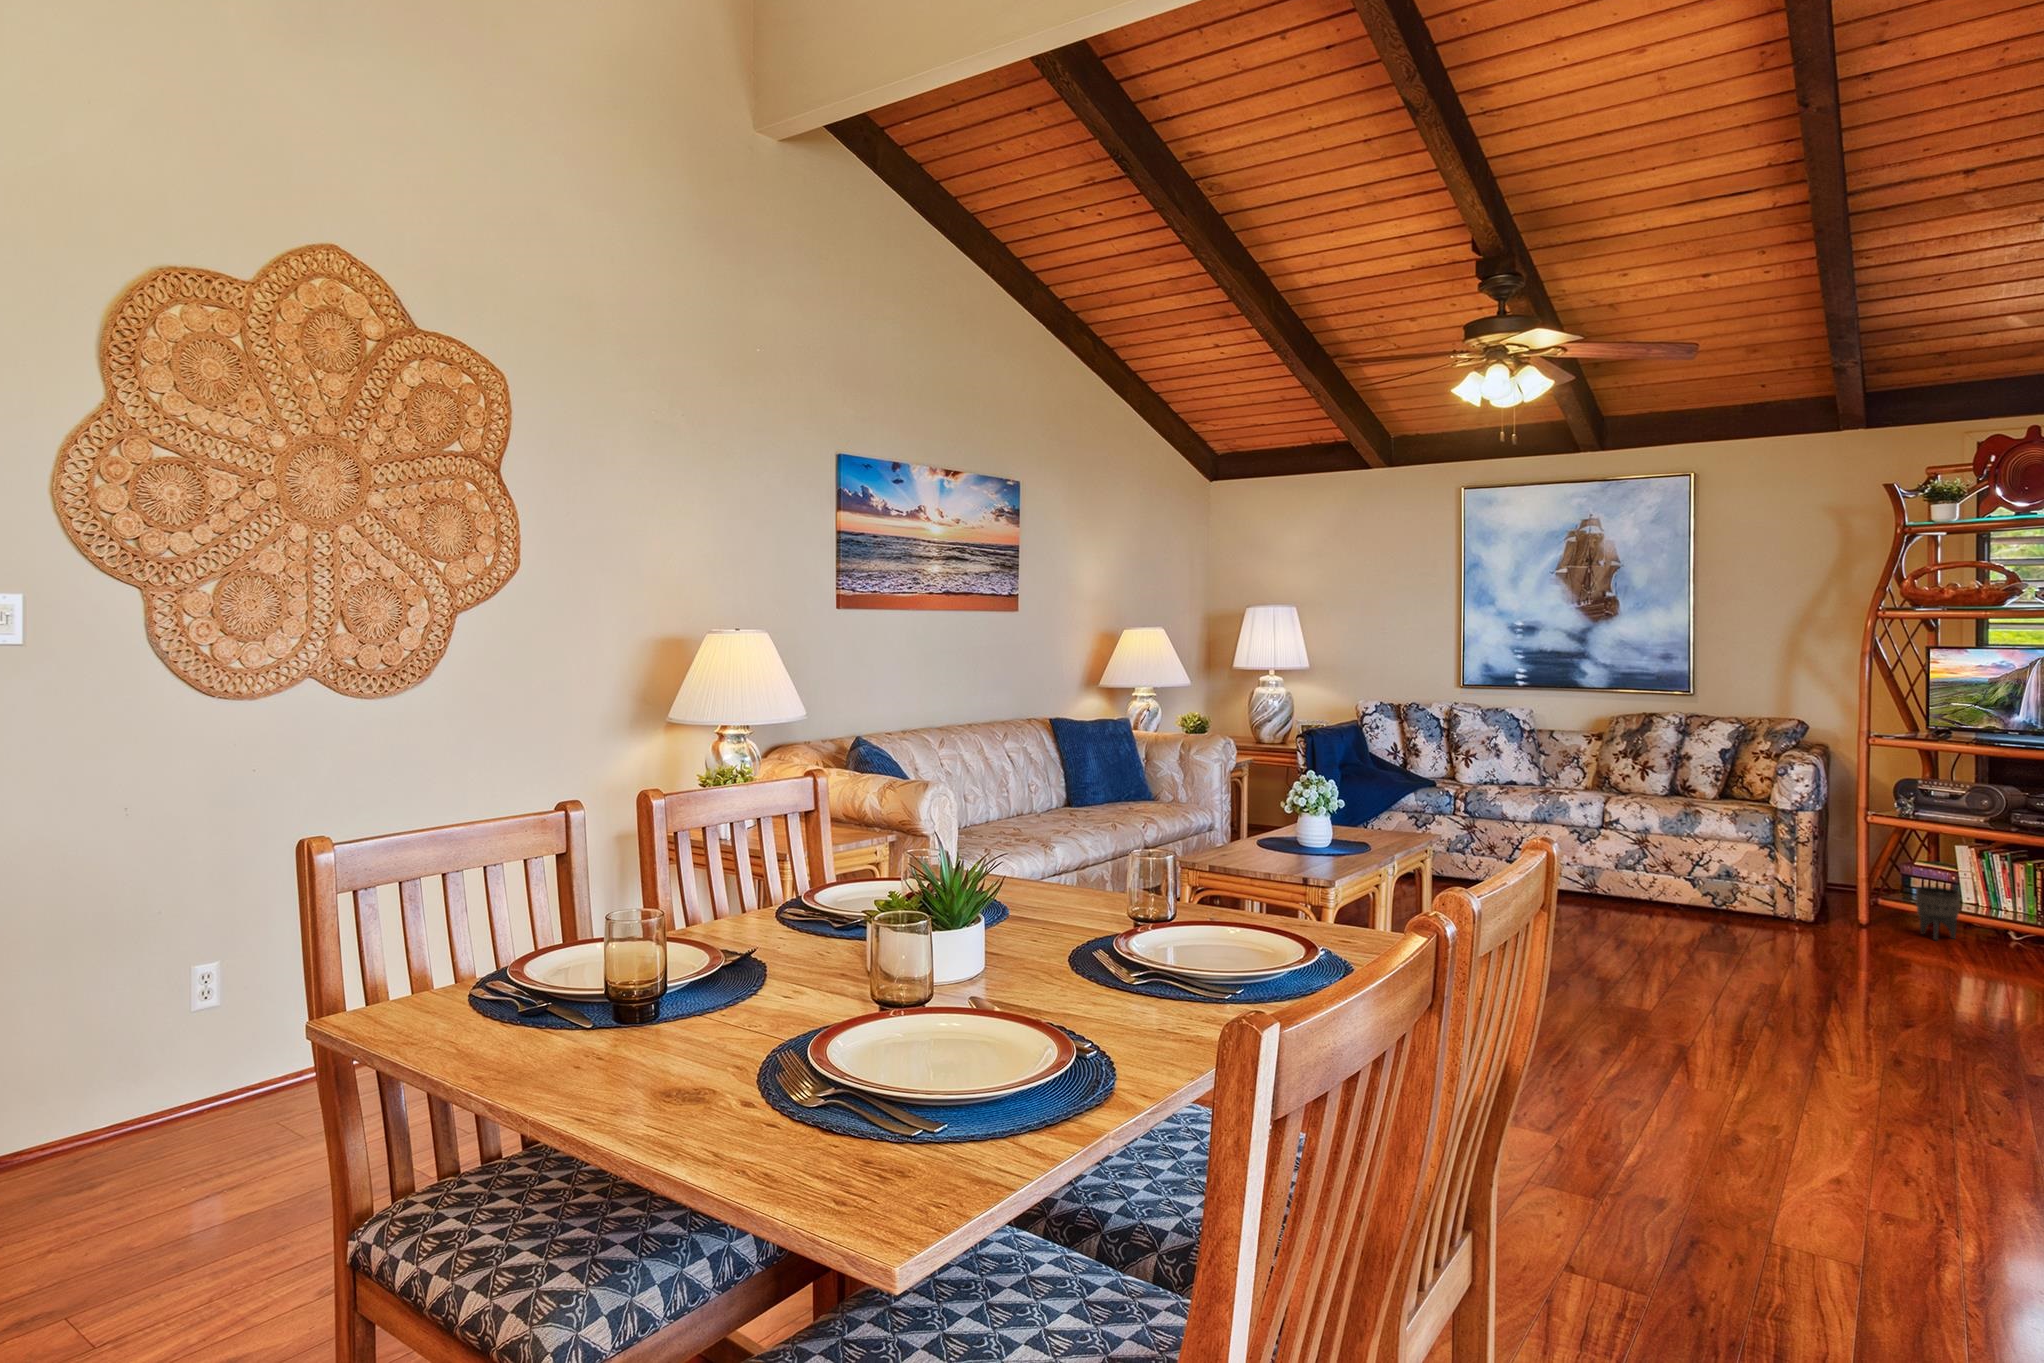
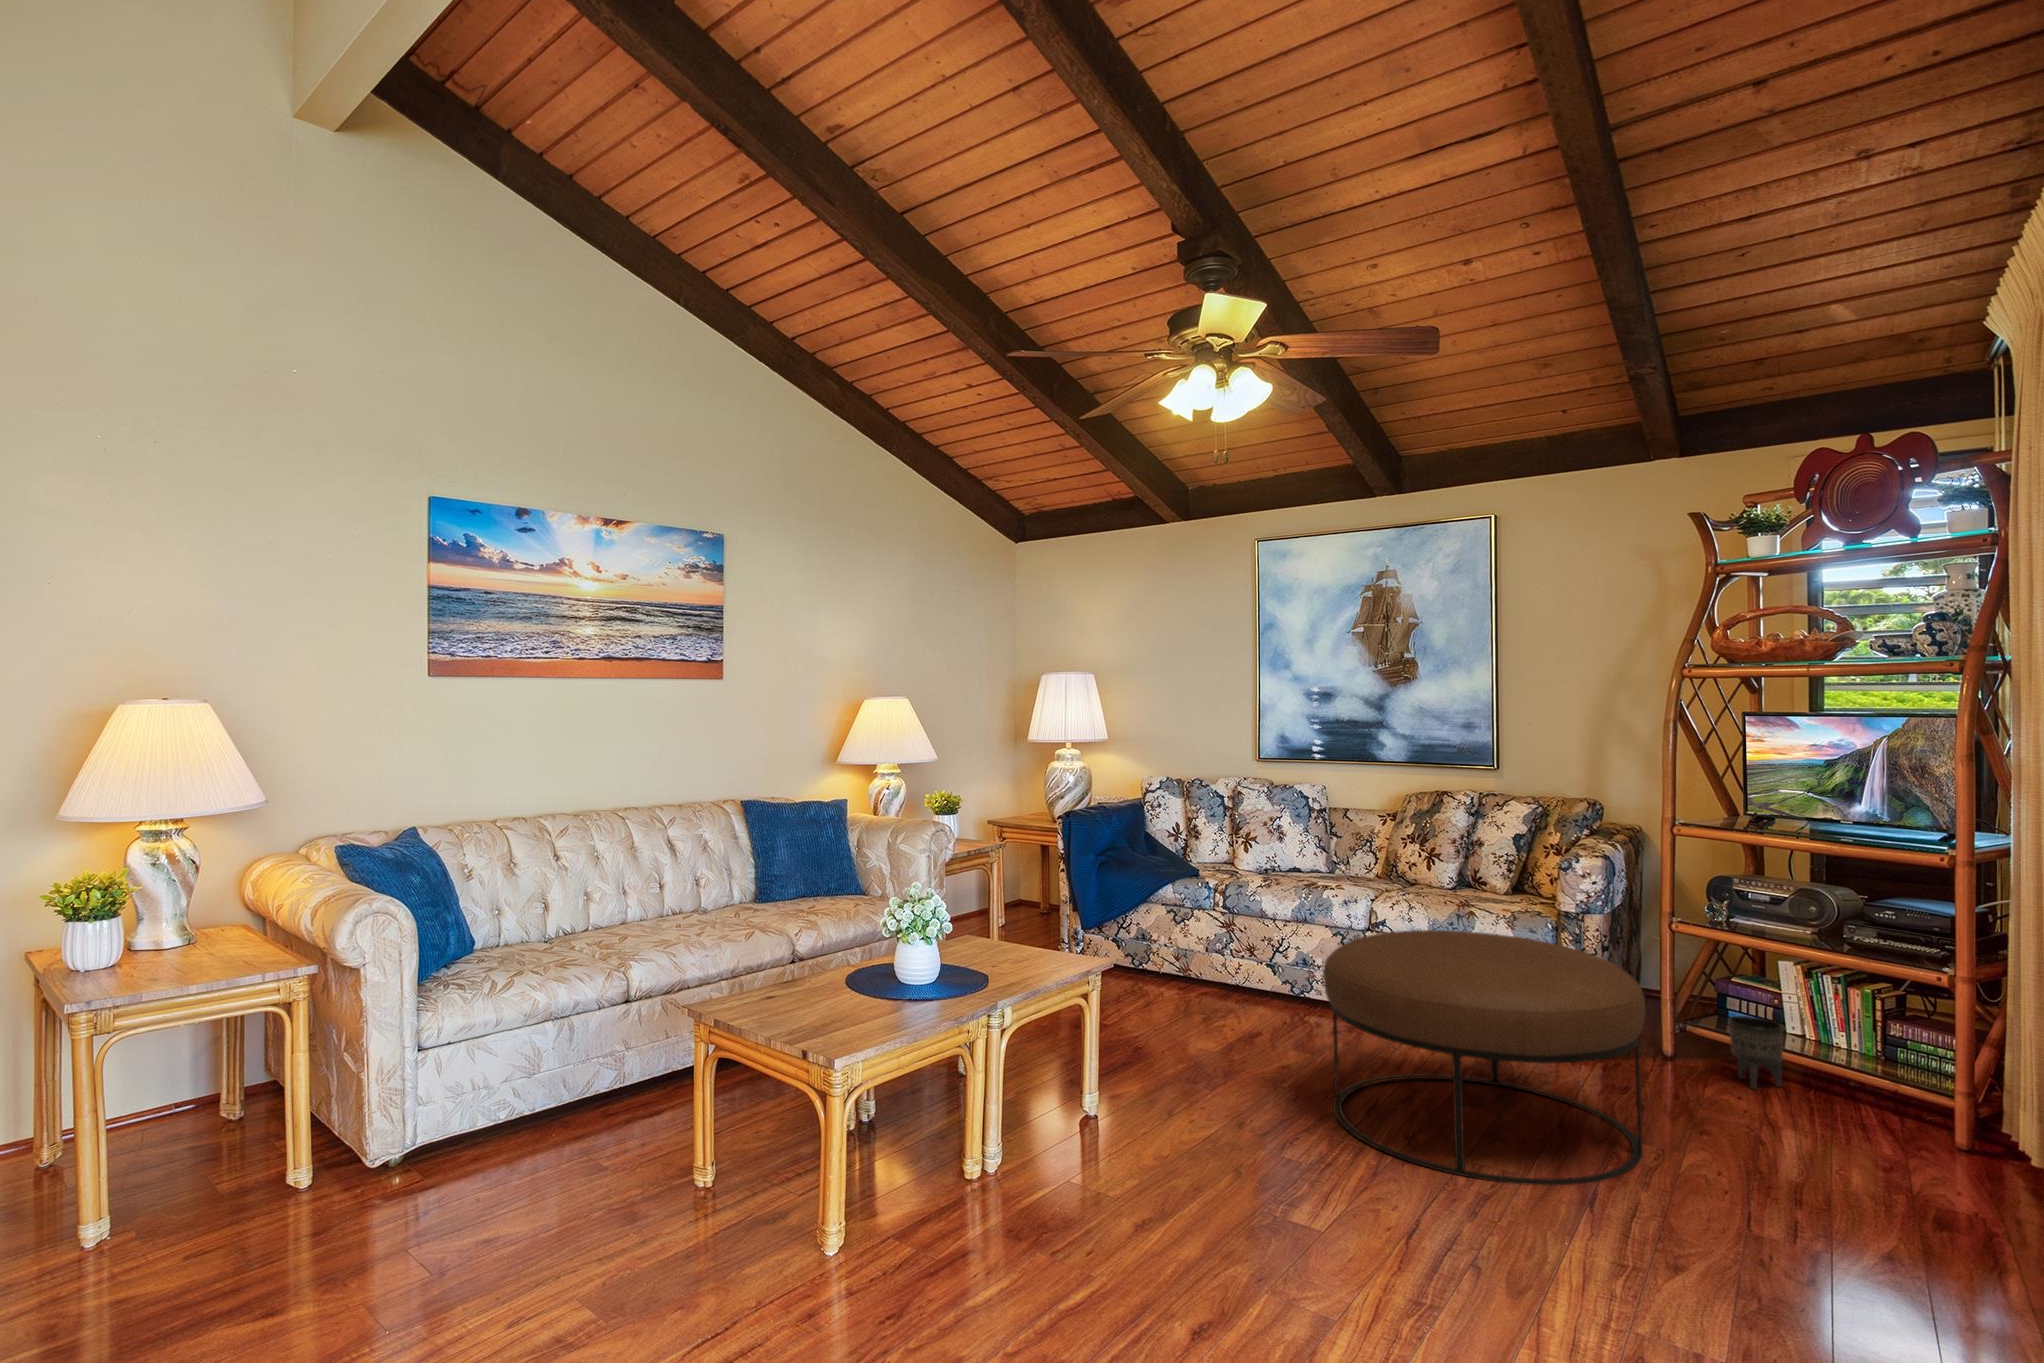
ottoman: none [1625,821,1891,997] -> present [1323,930,1645,1185]

